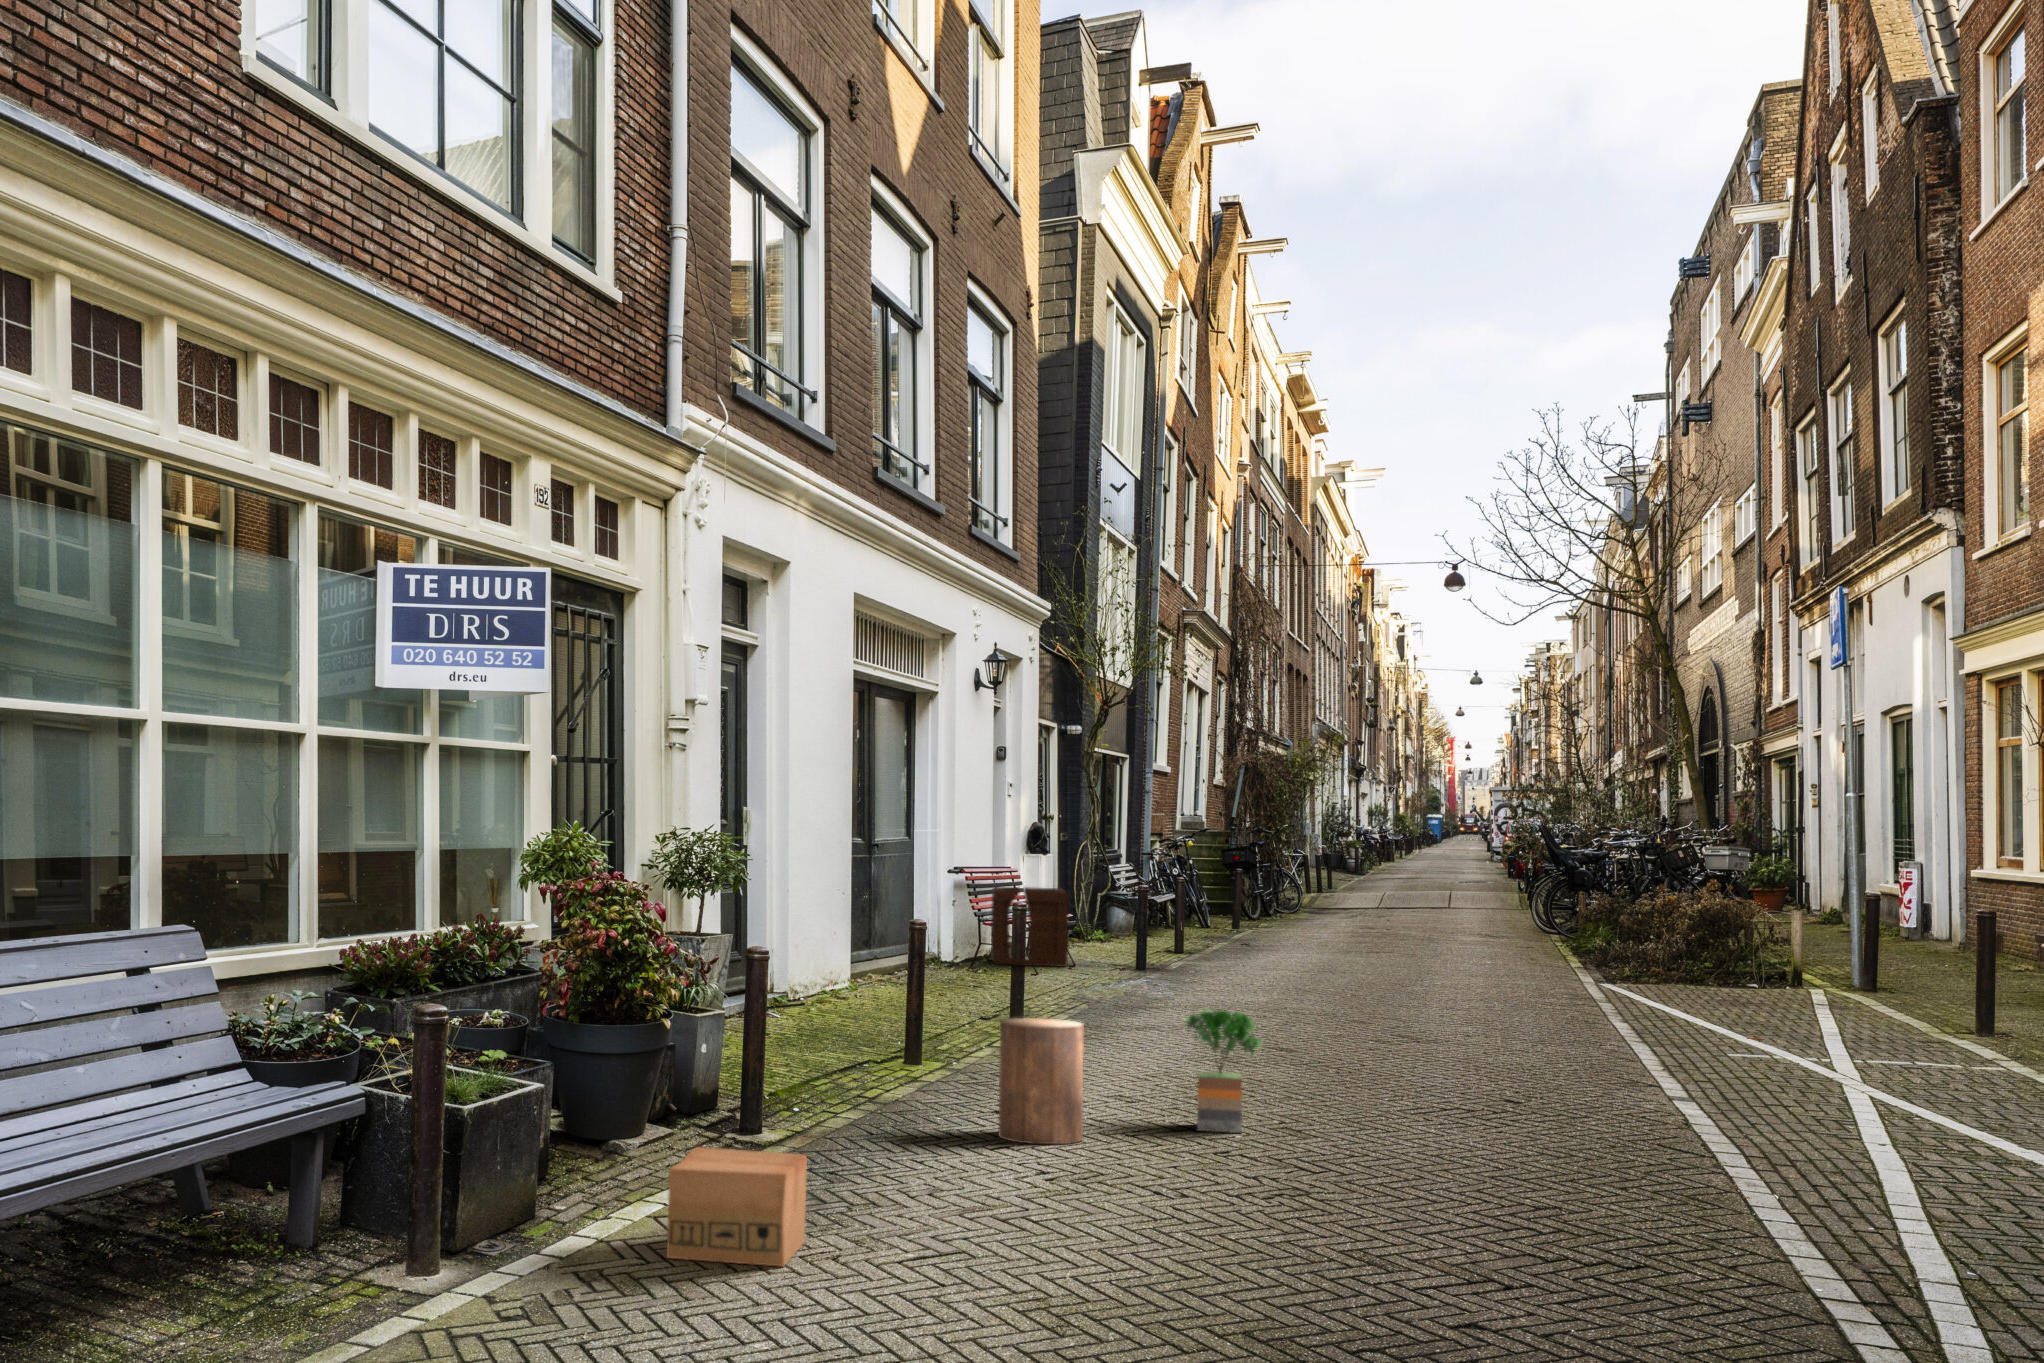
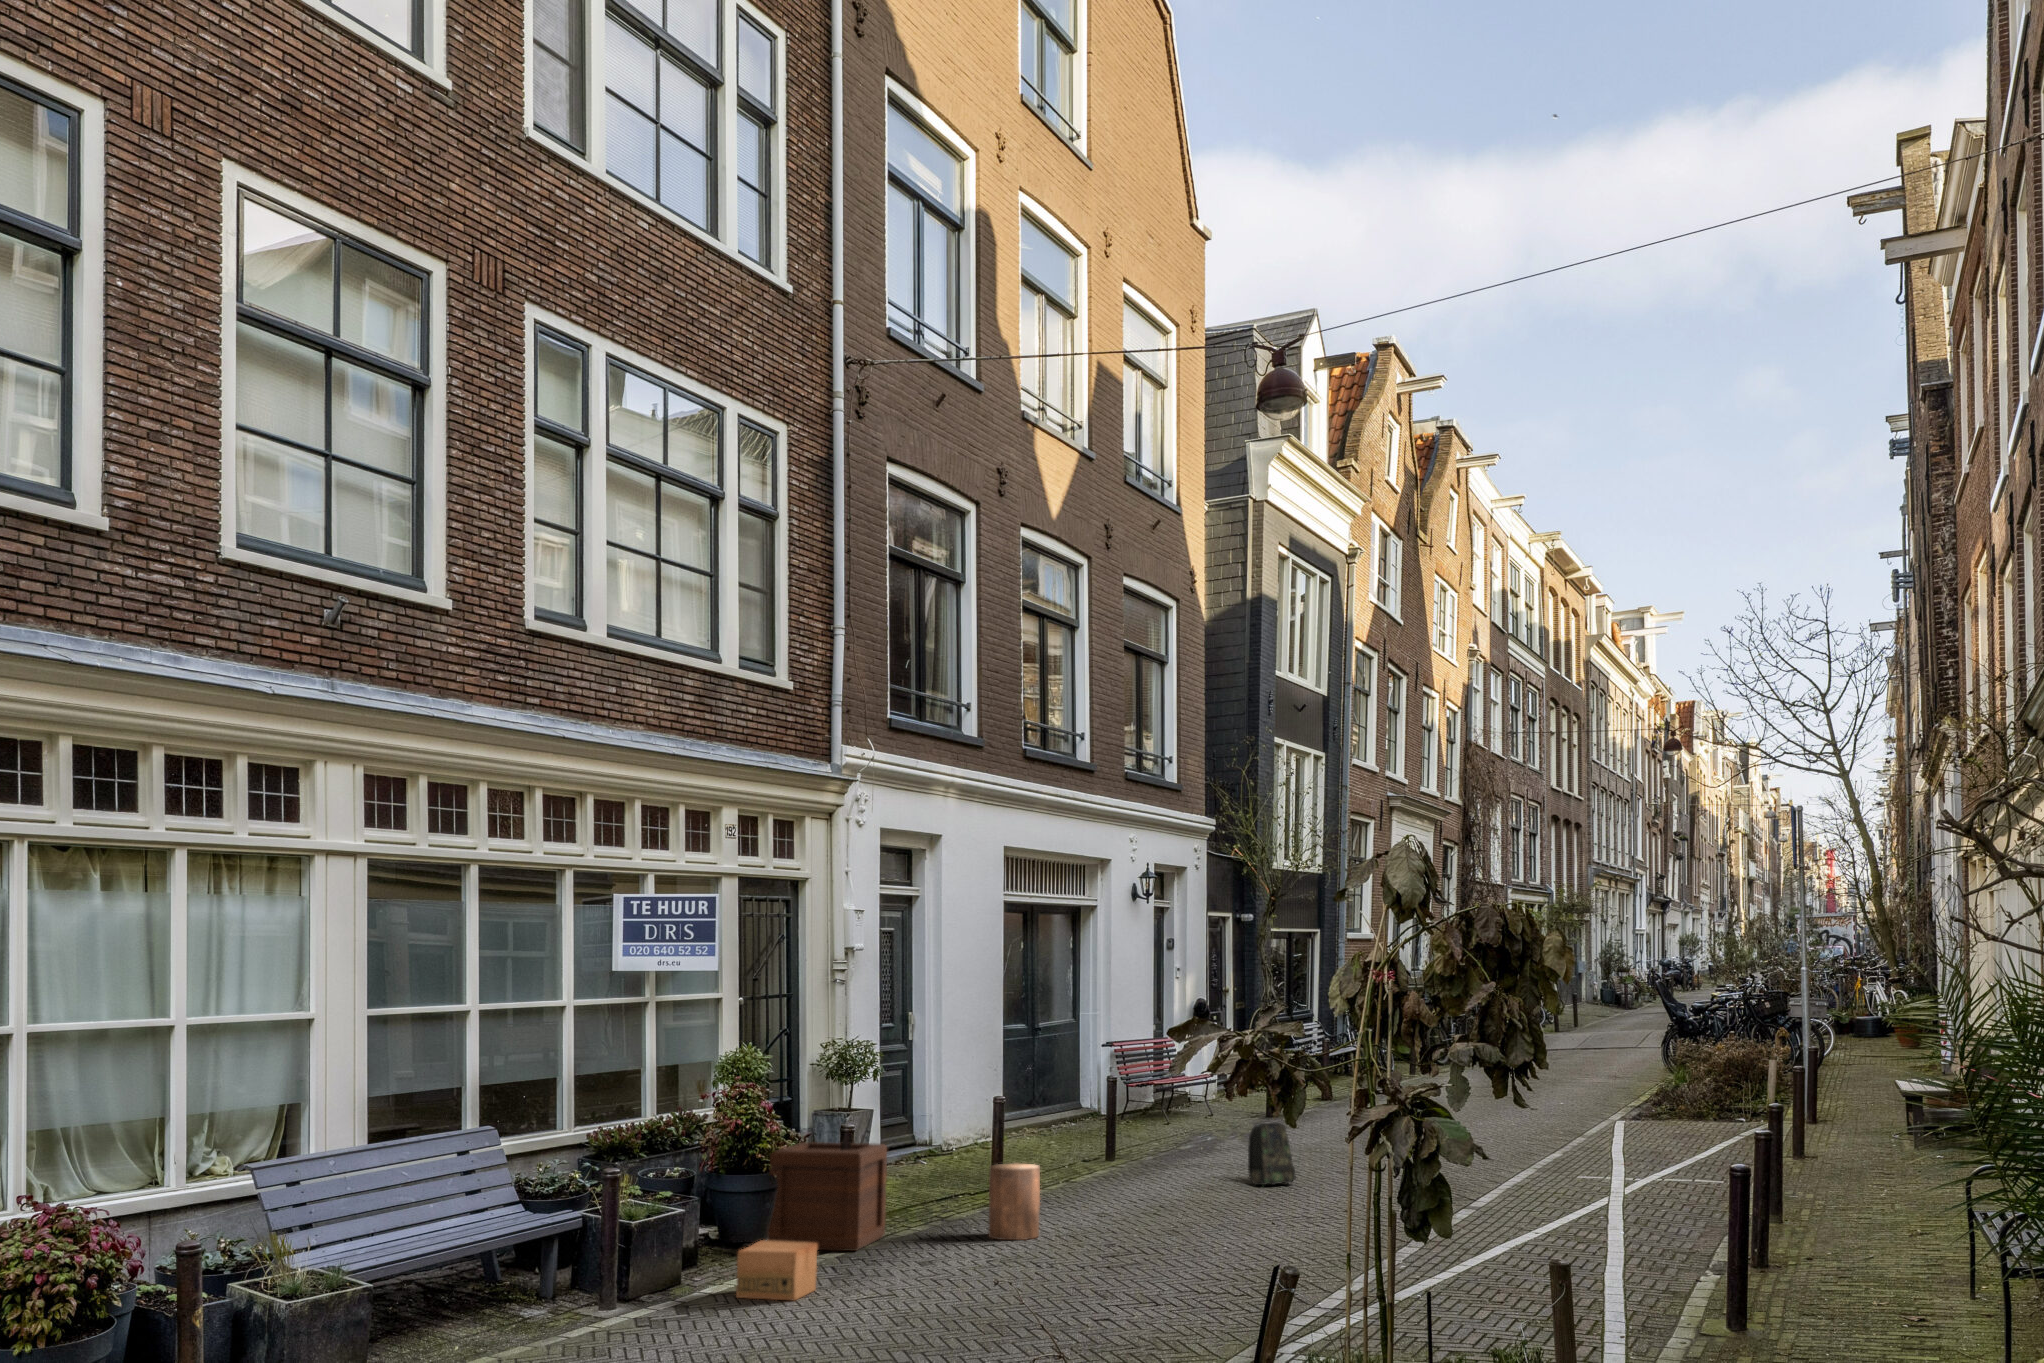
wooden crate: present [991,887,1068,967] -> present [767,1142,887,1251]
backpack: none [1280,969,1354,1064] -> present [1248,1122,1295,1185]
potted tree: present [1184,1009,1262,1133] -> none [1113,1154,1161,1232]

